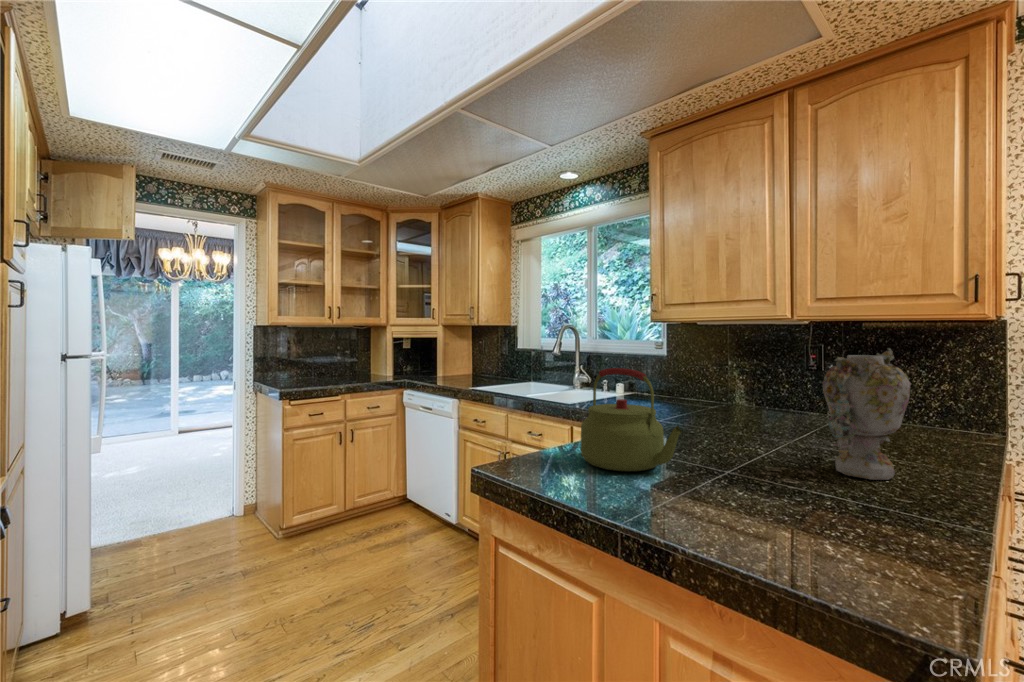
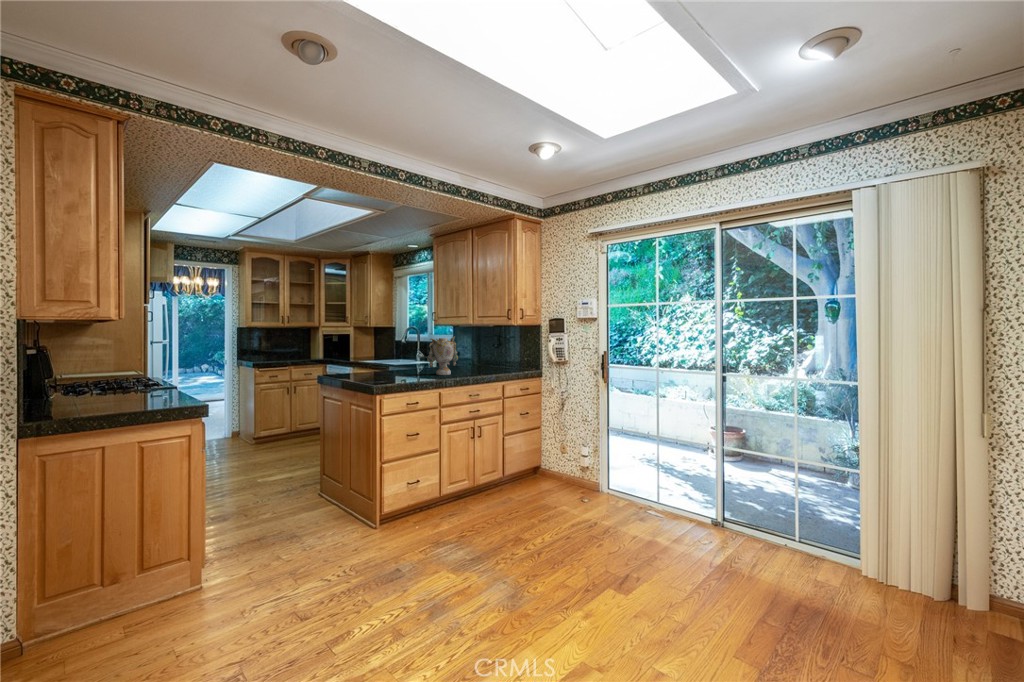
kettle: present [581,368,682,471] -> none [360,343,388,375]

